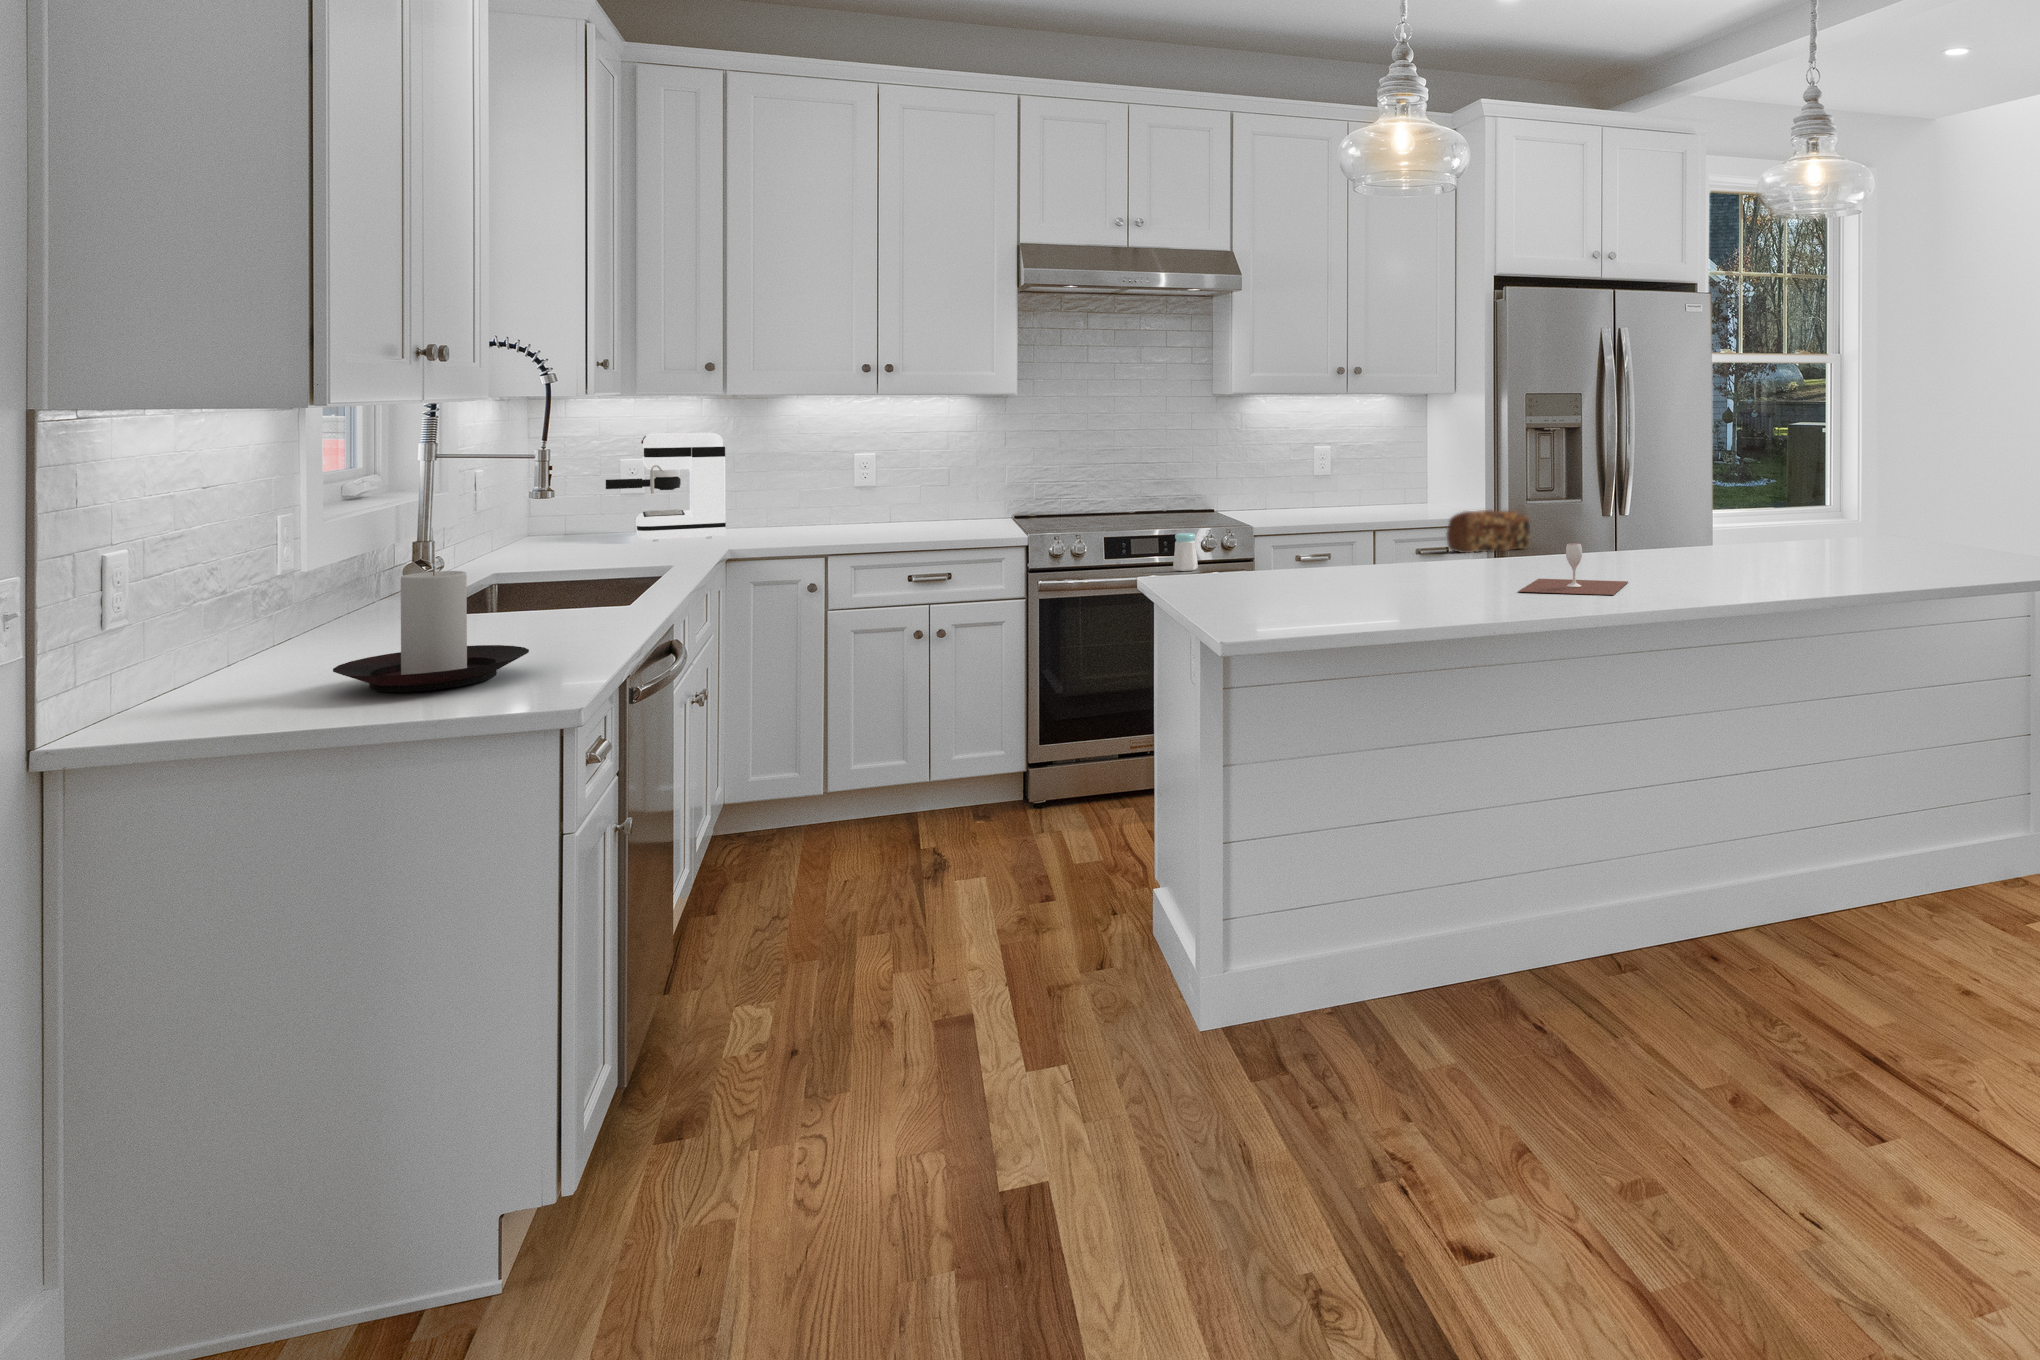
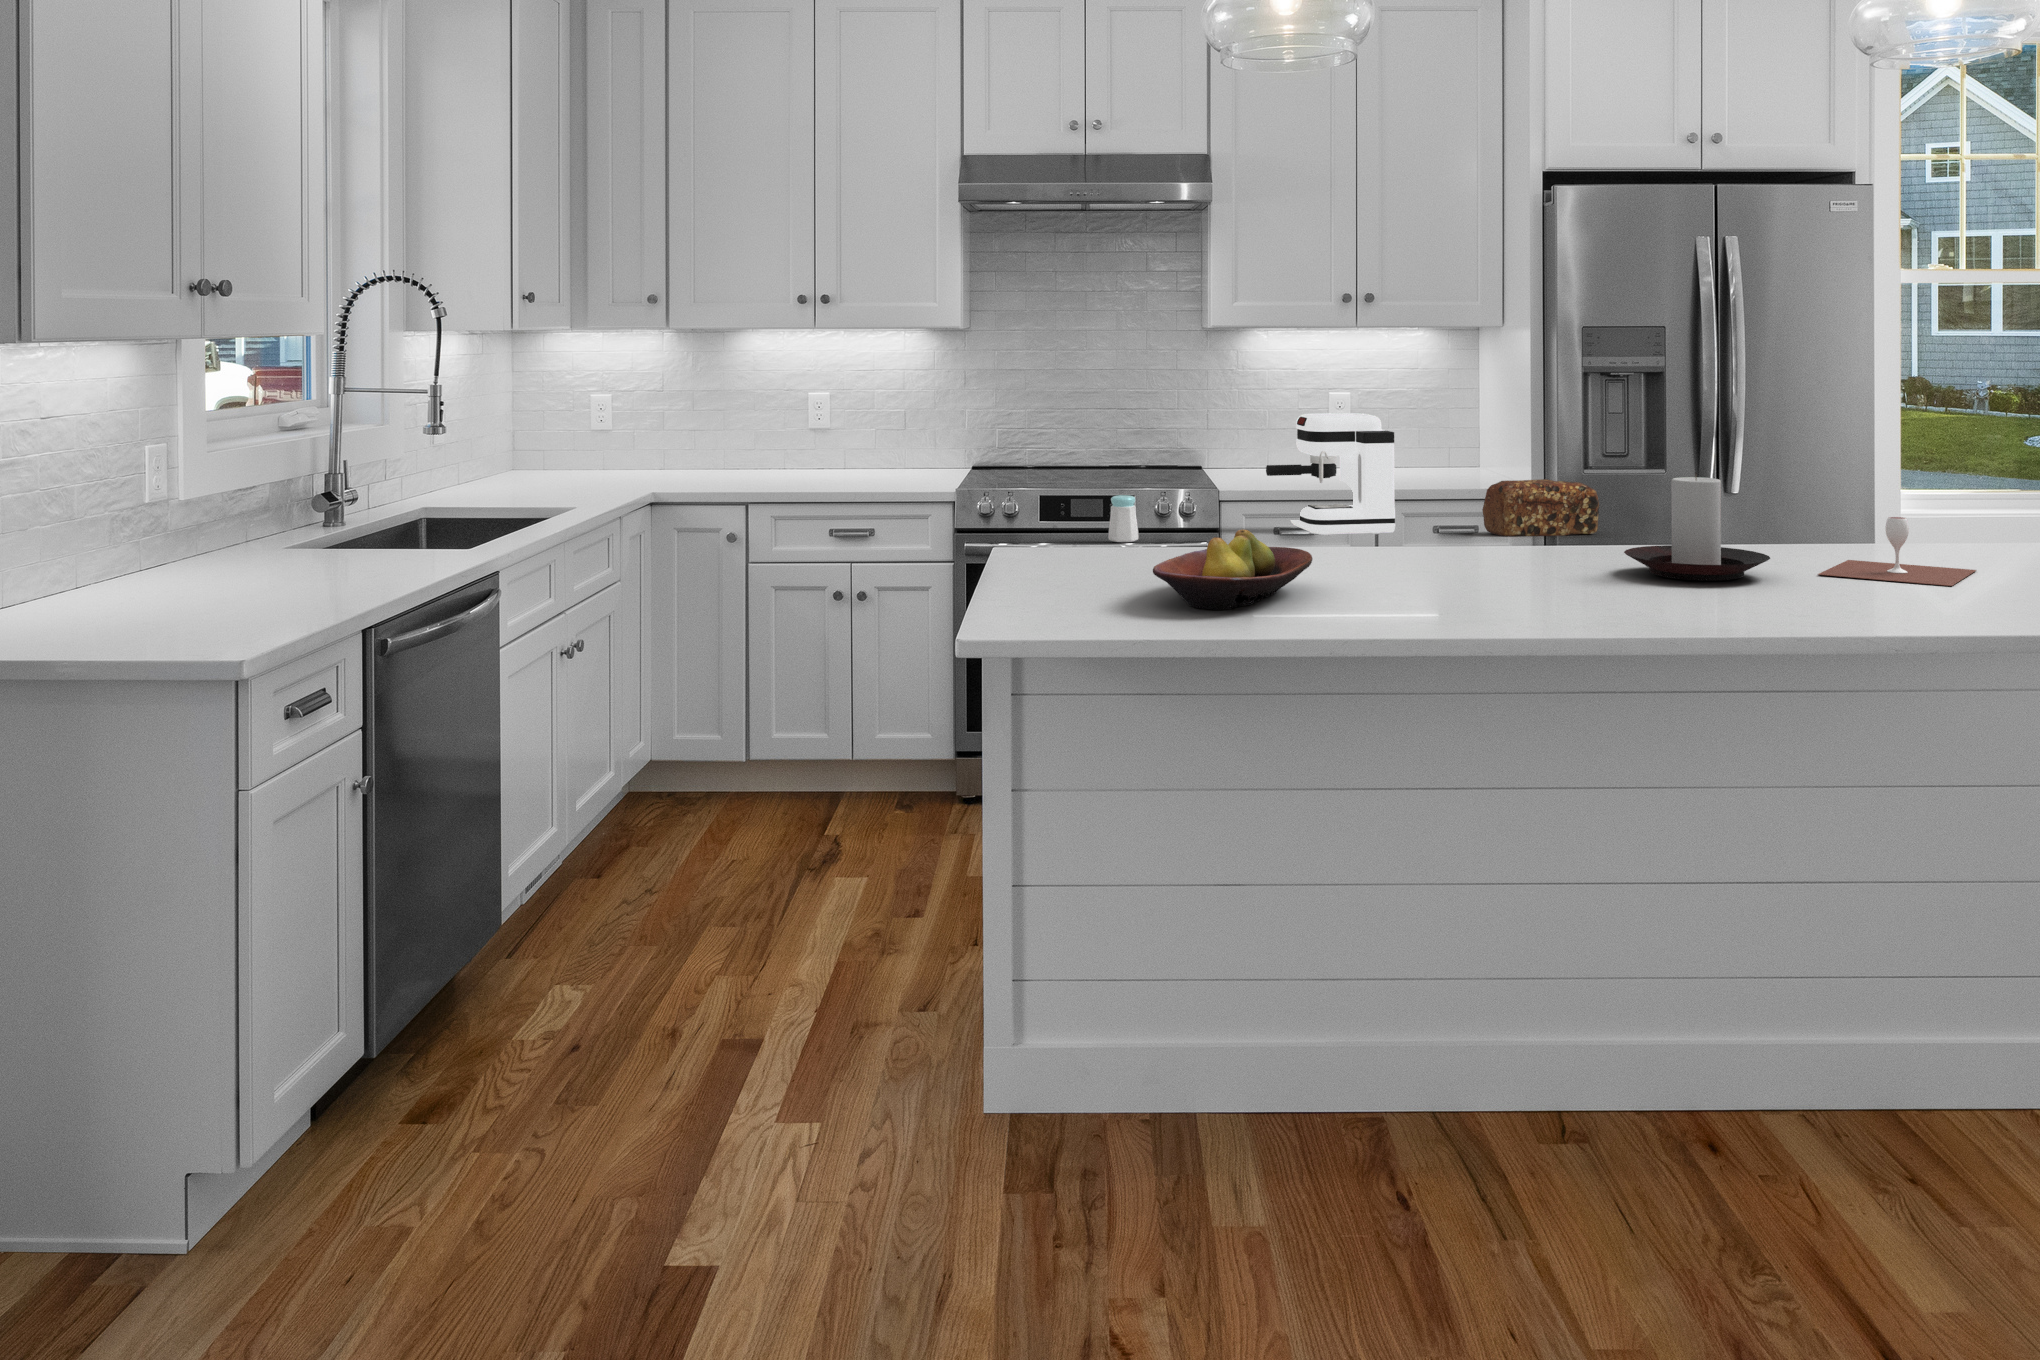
coffee maker: present [606,433,726,542] -> present [1266,413,1395,535]
wine glass: present [1518,543,1628,595] -> present [1818,517,1976,586]
fruit bowl: none [1332,547,1440,608] -> present [1153,529,1313,610]
candle holder: present [333,566,529,692] -> present [1624,473,1770,581]

